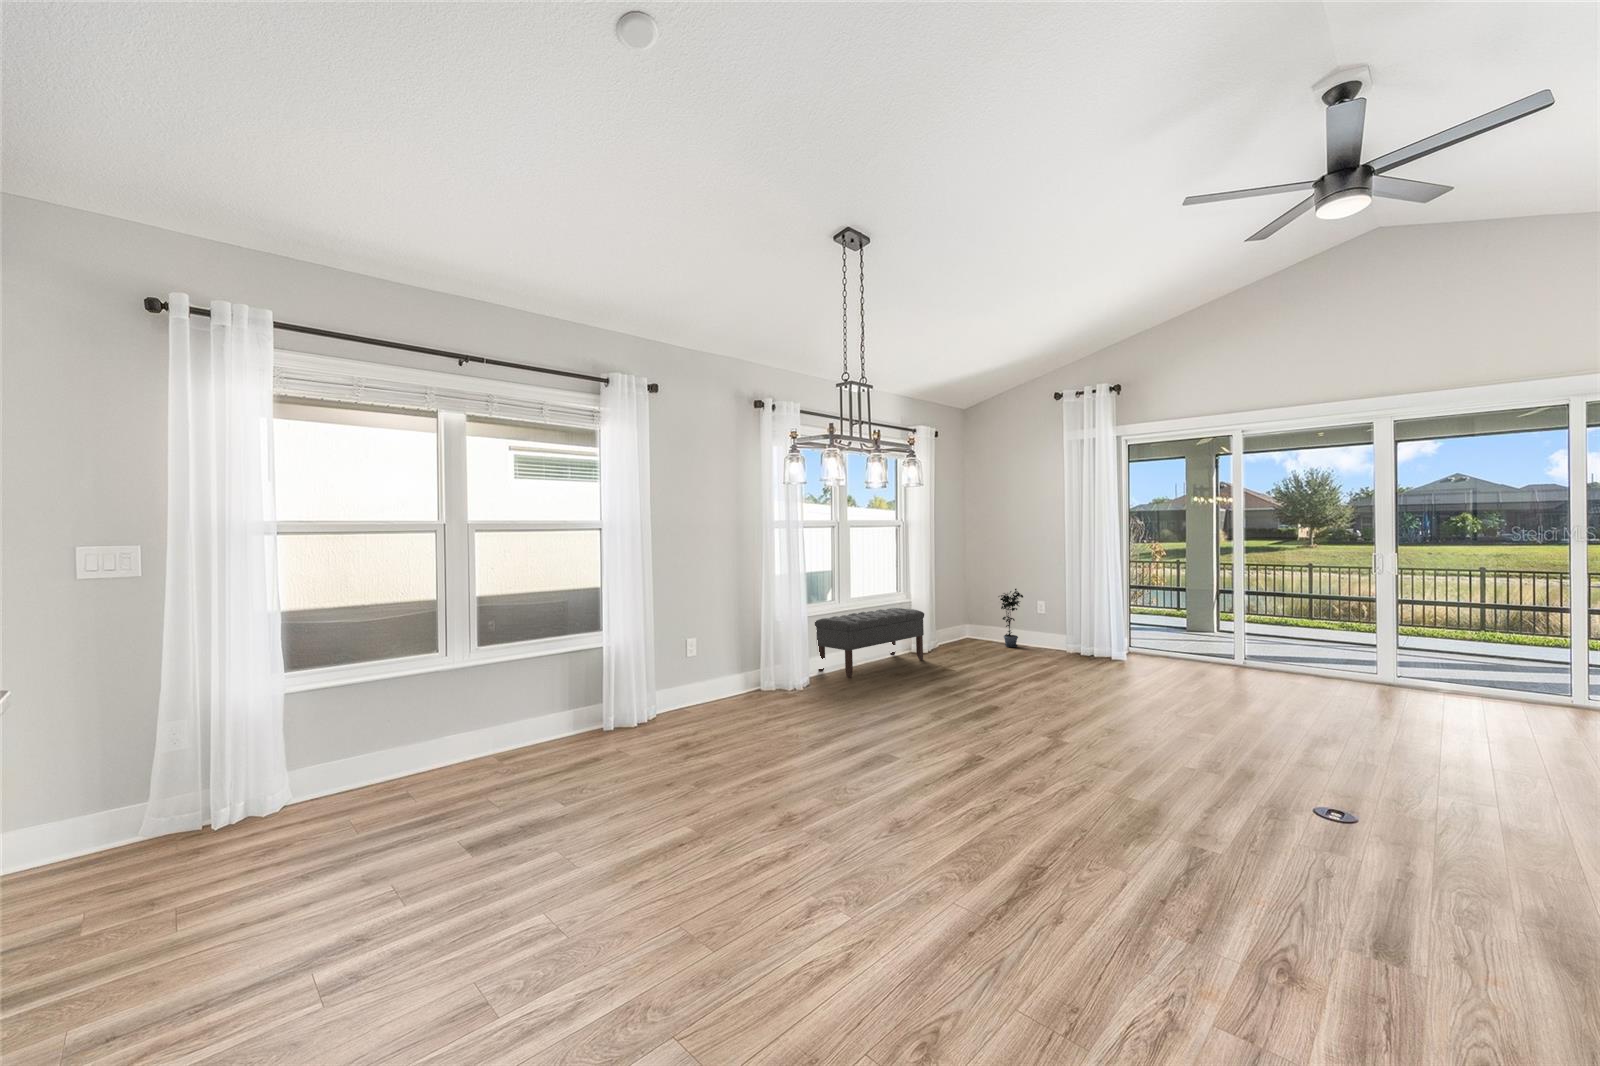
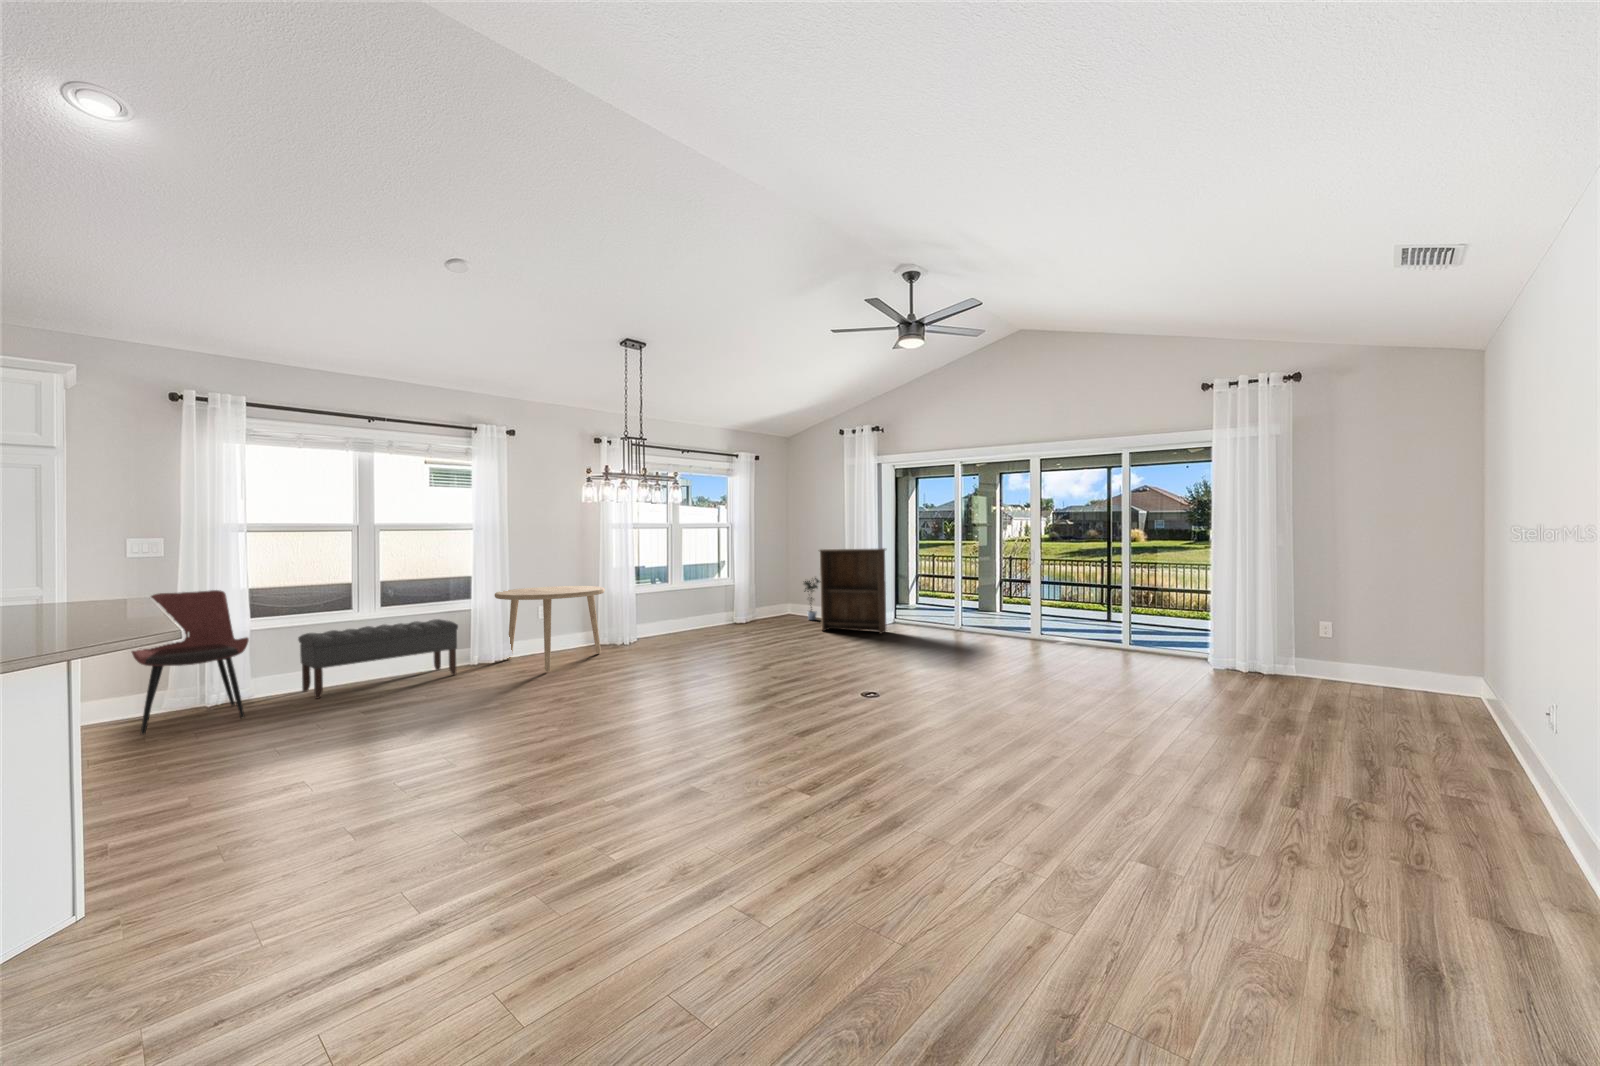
bookshelf: none [1046,552,1148,673] -> present [820,548,886,634]
bench: present [815,608,924,678] -> present [298,619,458,699]
dining table: none [637,609,791,746] -> present [495,586,605,672]
dining chair: none [48,632,270,923] -> present [132,590,249,735]

